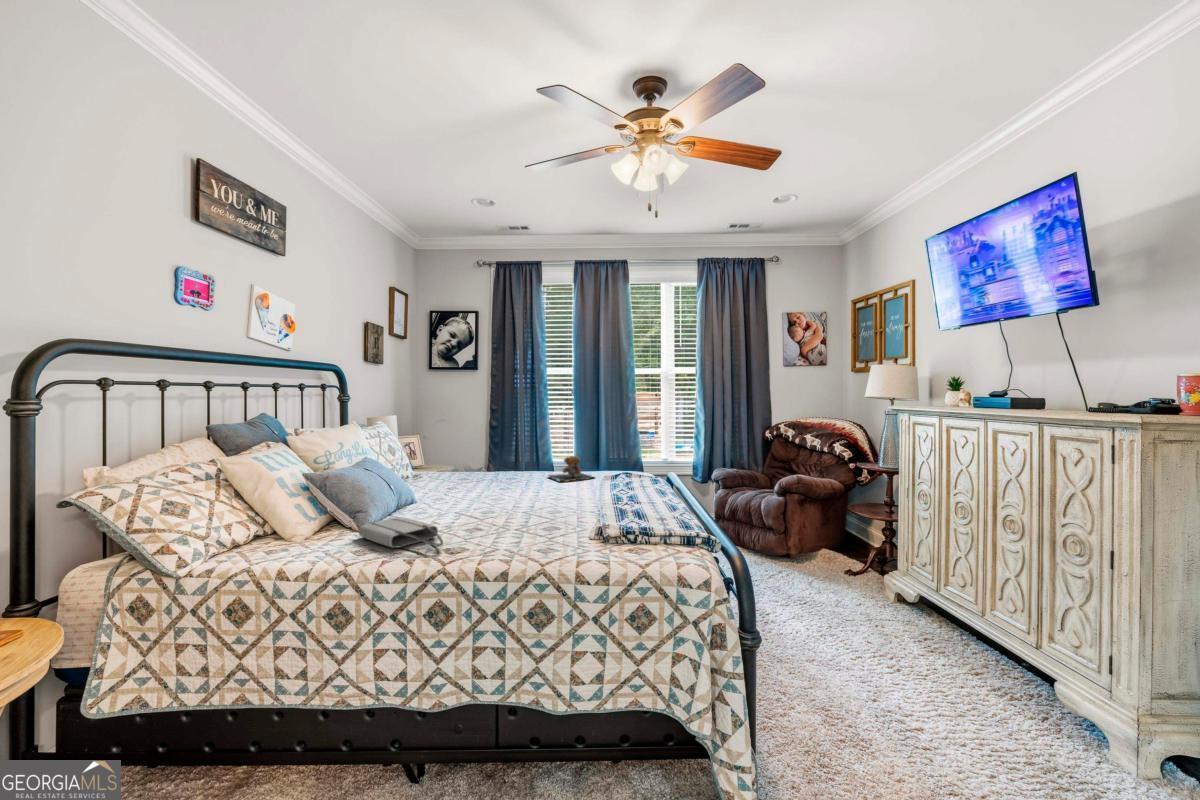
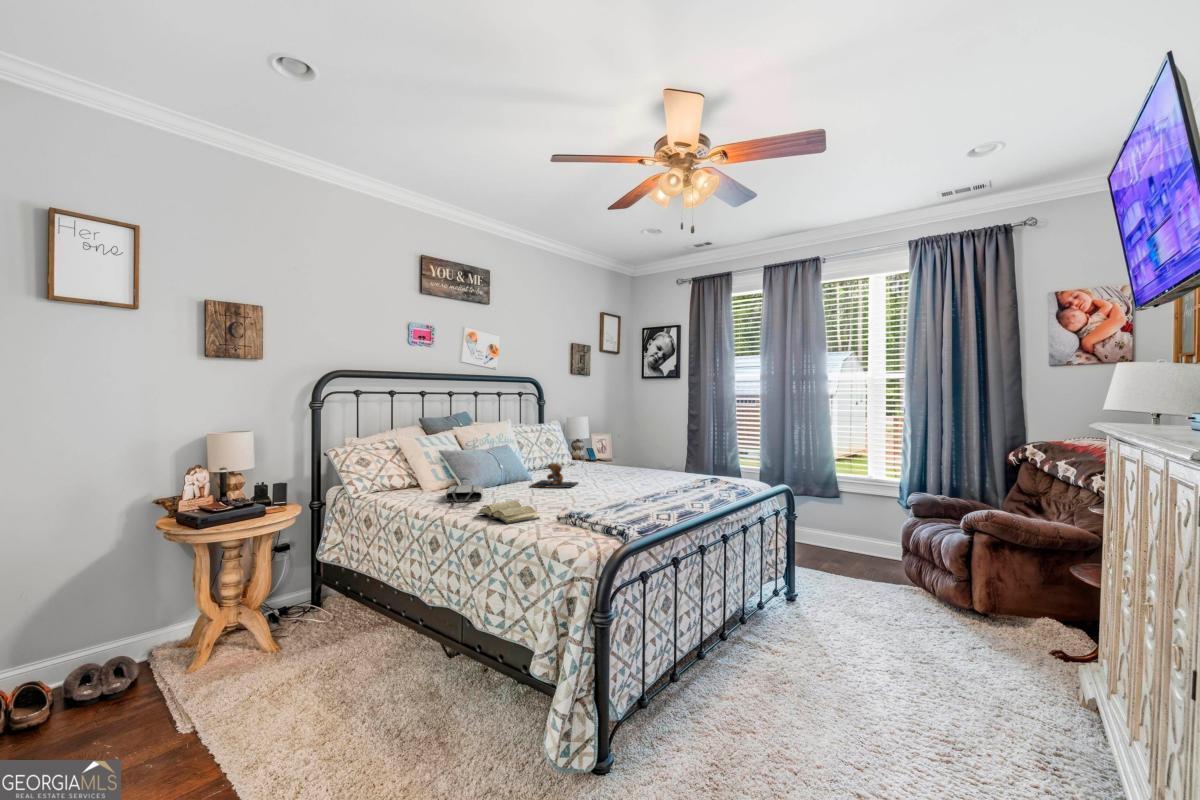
teddy bear: present [549,456,592,482] -> present [530,463,578,488]
diary: none [498,528,582,559] -> present [477,501,540,524]

